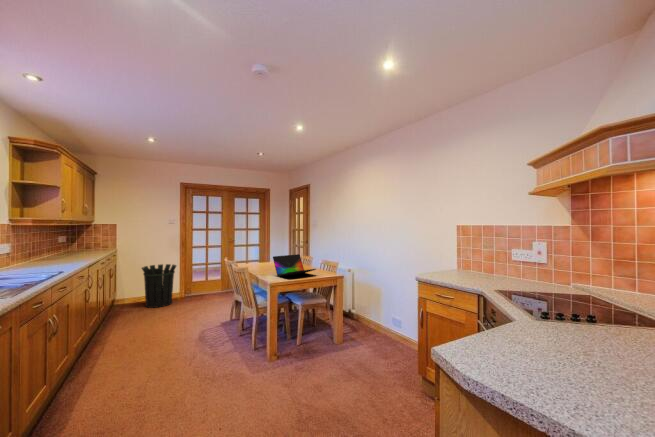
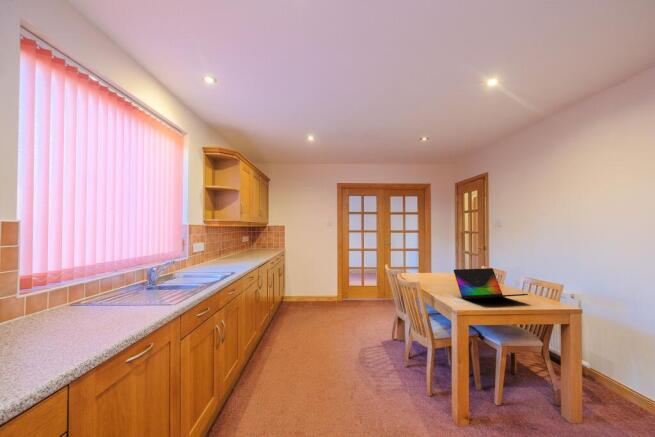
waste bin: present [142,264,176,308] -> none [304,266,334,309]

